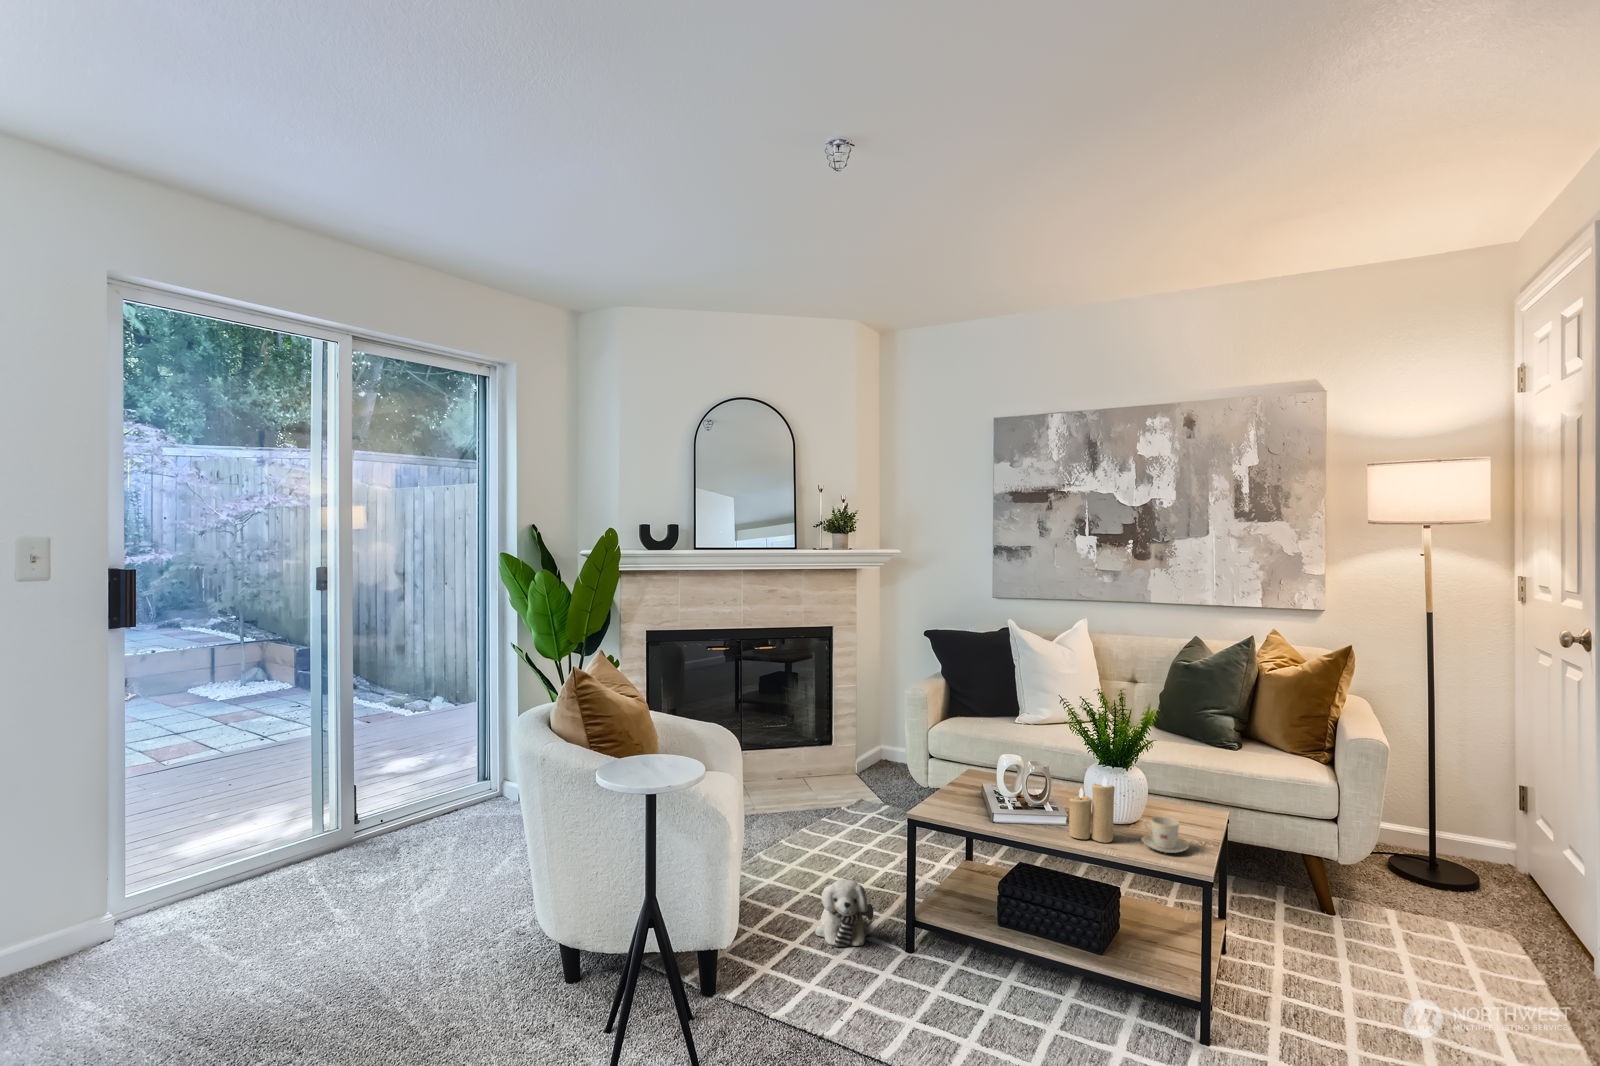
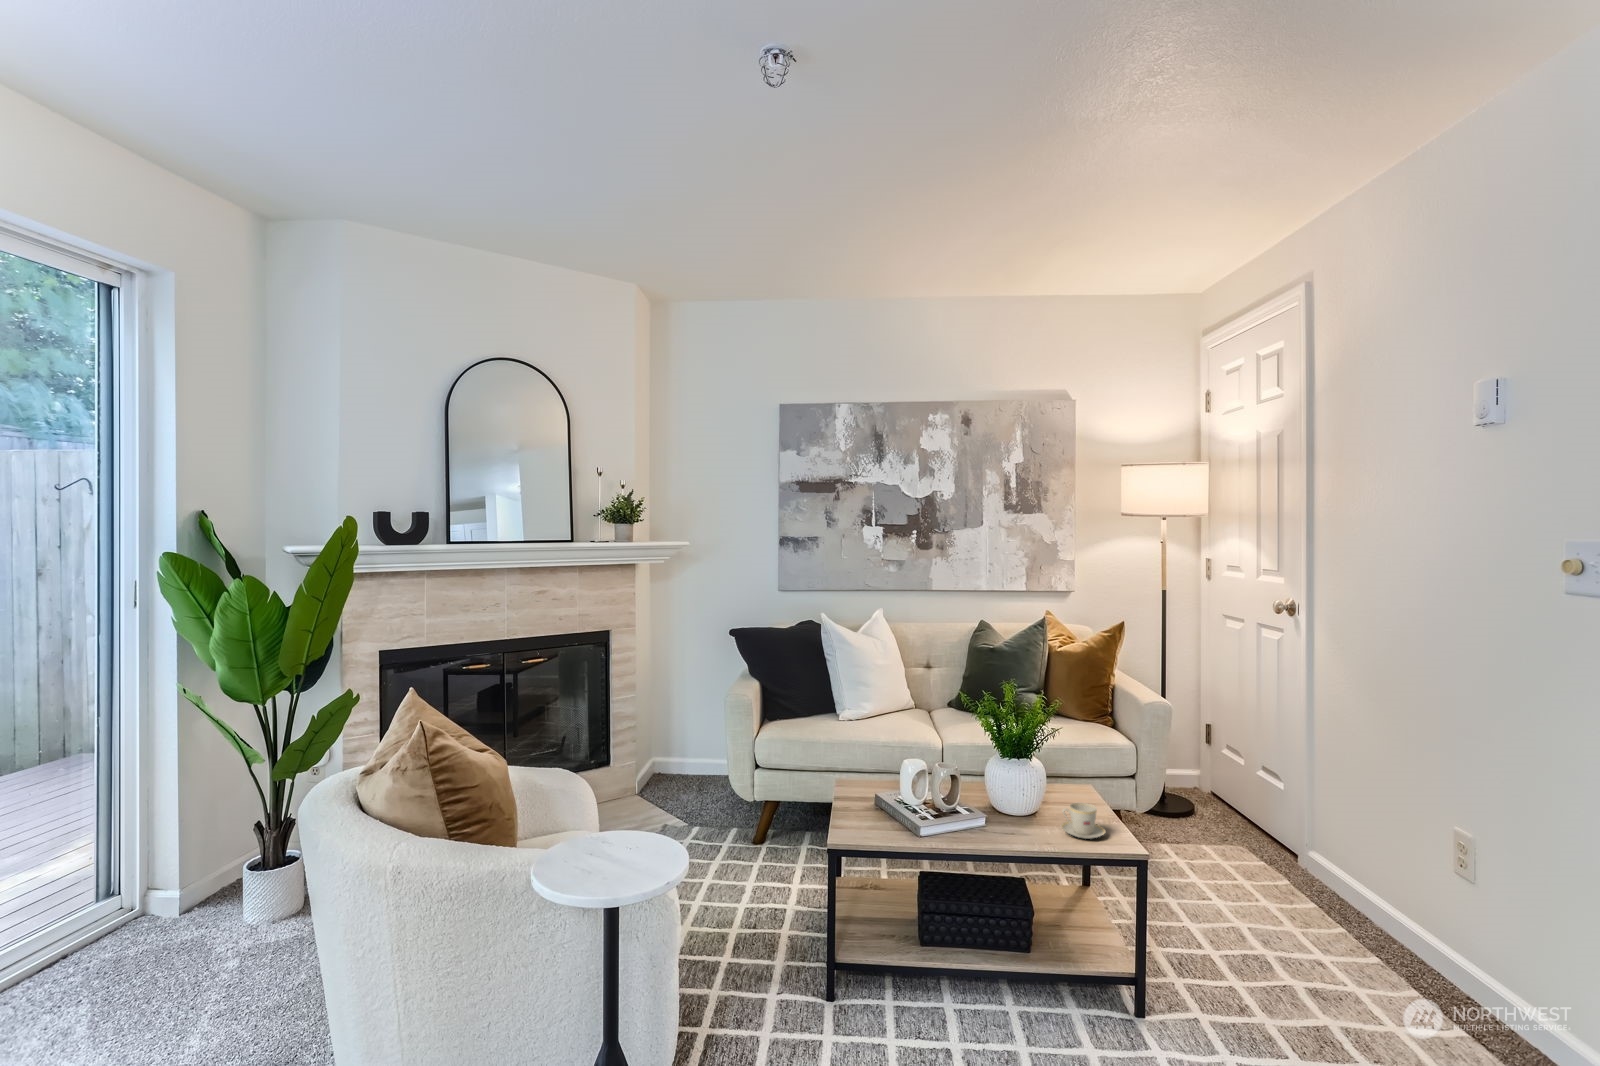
candle: present [1069,777,1115,843] -> none [993,771,1037,839]
plush toy: present [815,879,873,947] -> none [718,933,783,1018]

